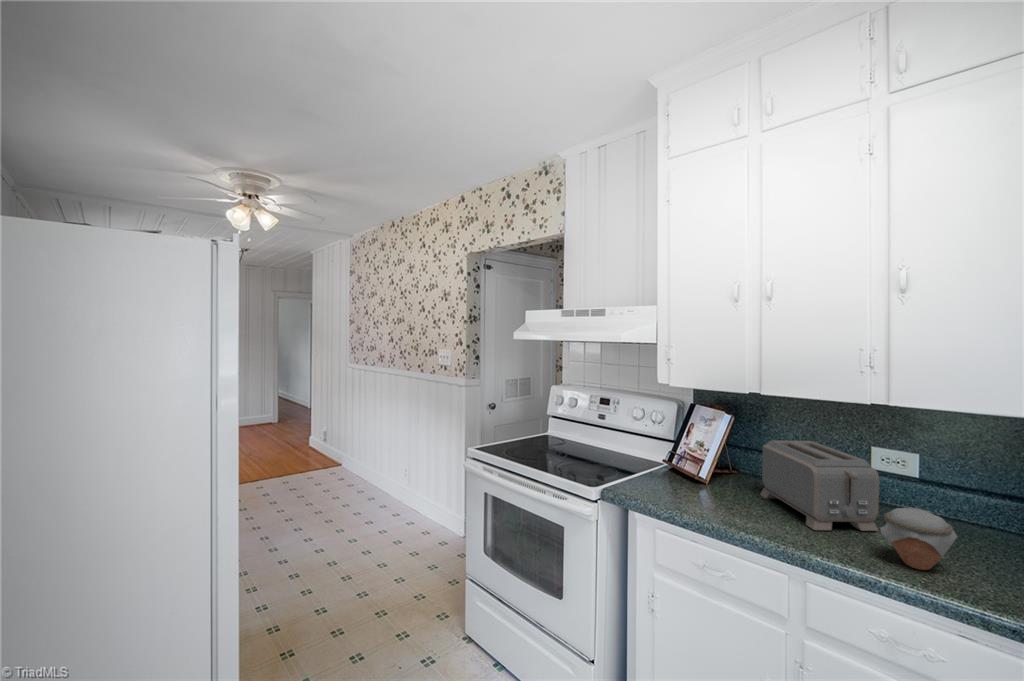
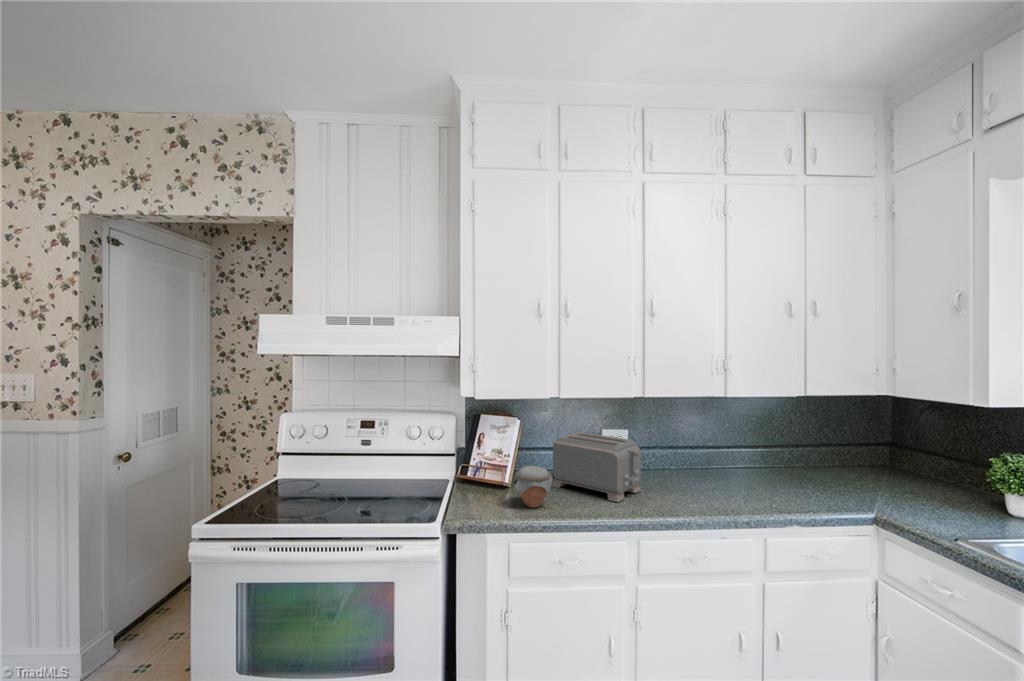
jar: present [880,508,958,570] -> present [514,466,553,507]

